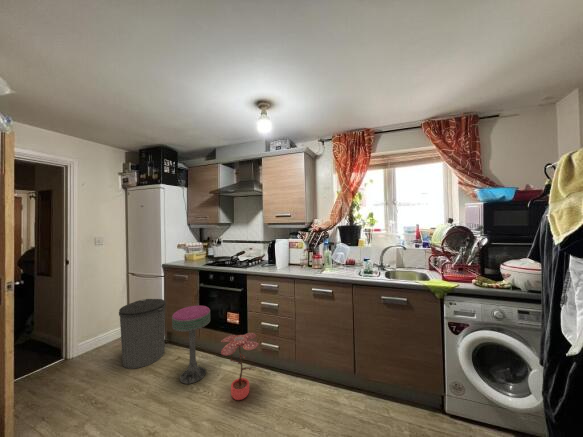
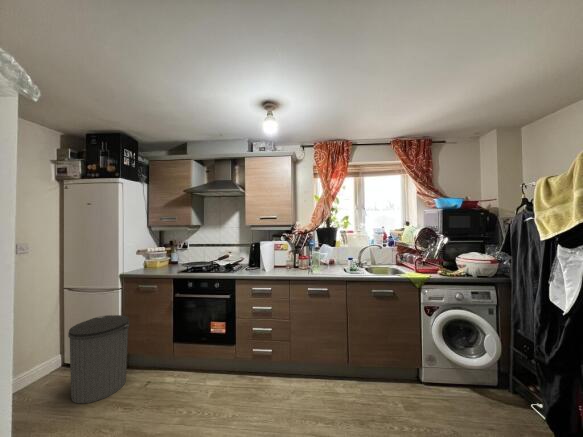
bar stool: present [172,306,210,384] -> none [153,316,197,406]
potted plant: present [221,333,259,400] -> none [217,338,261,409]

